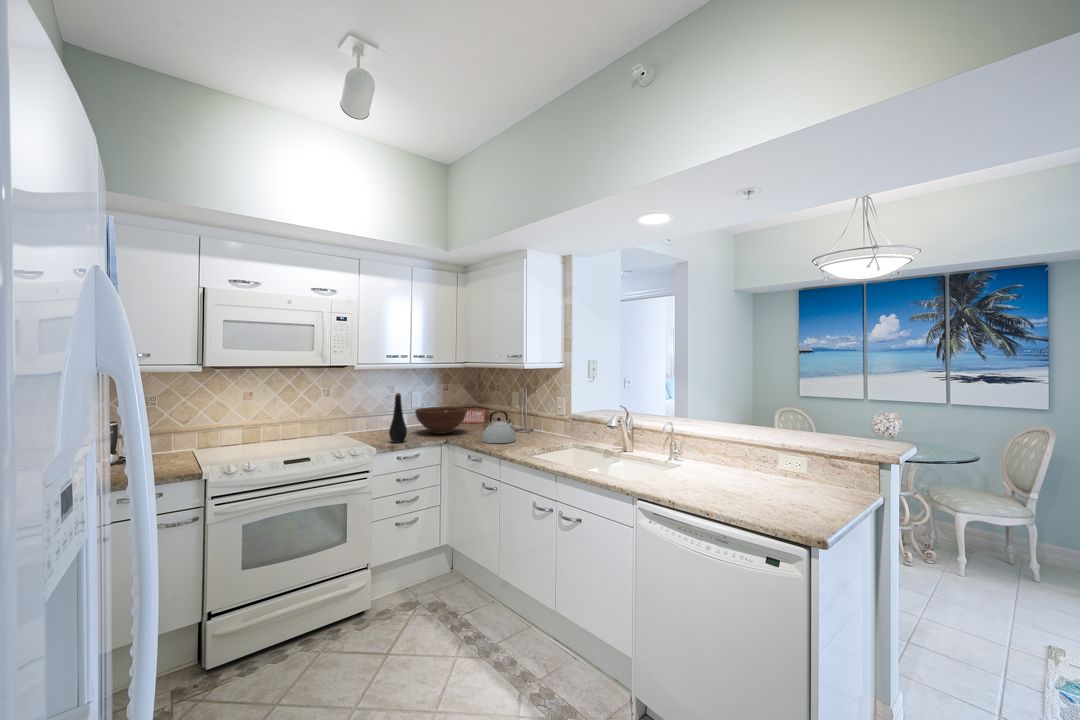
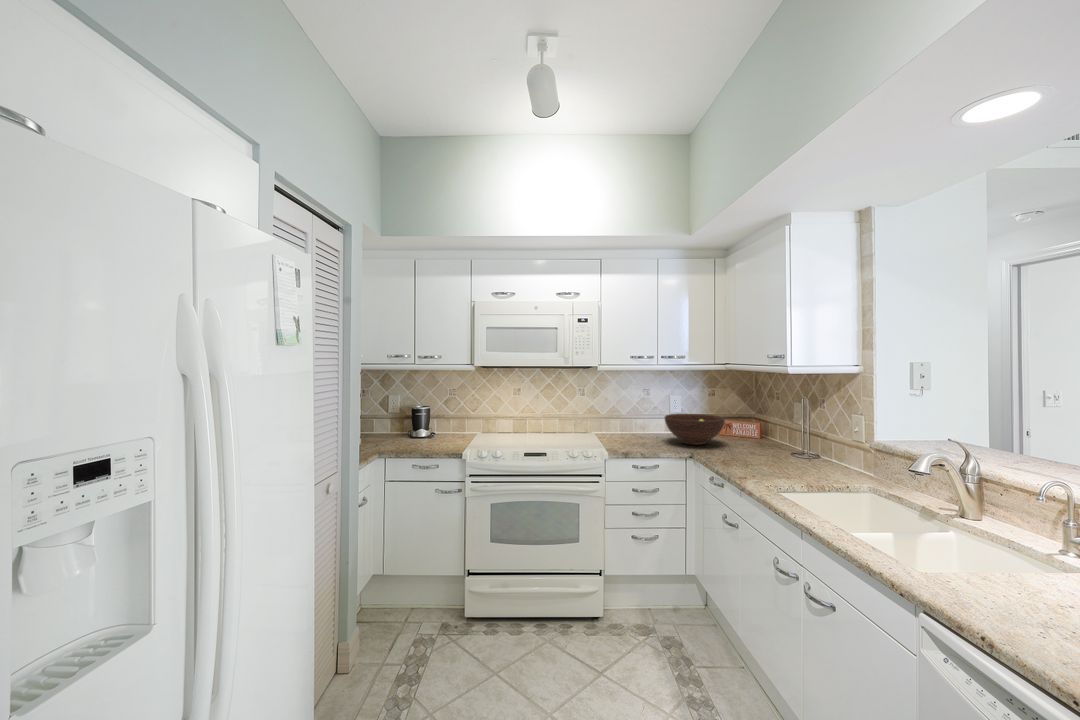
bottle: present [389,393,407,443] -> none [629,397,647,450]
kettle: present [482,411,515,443] -> none [733,426,779,468]

